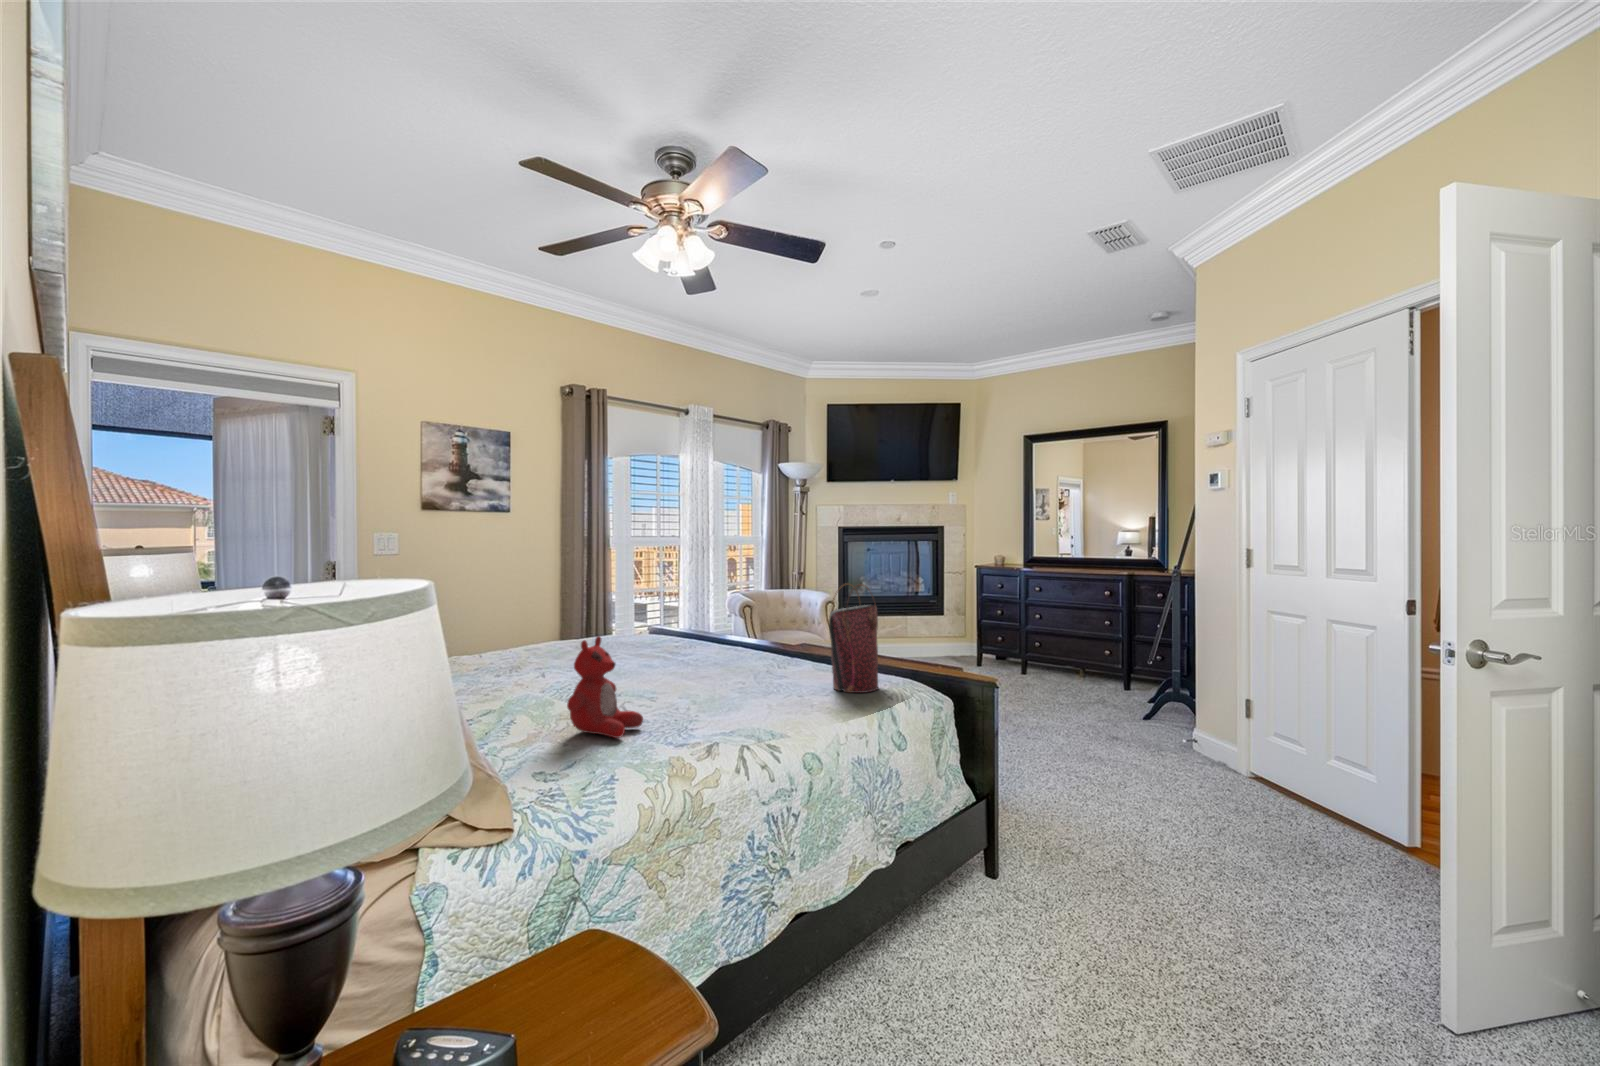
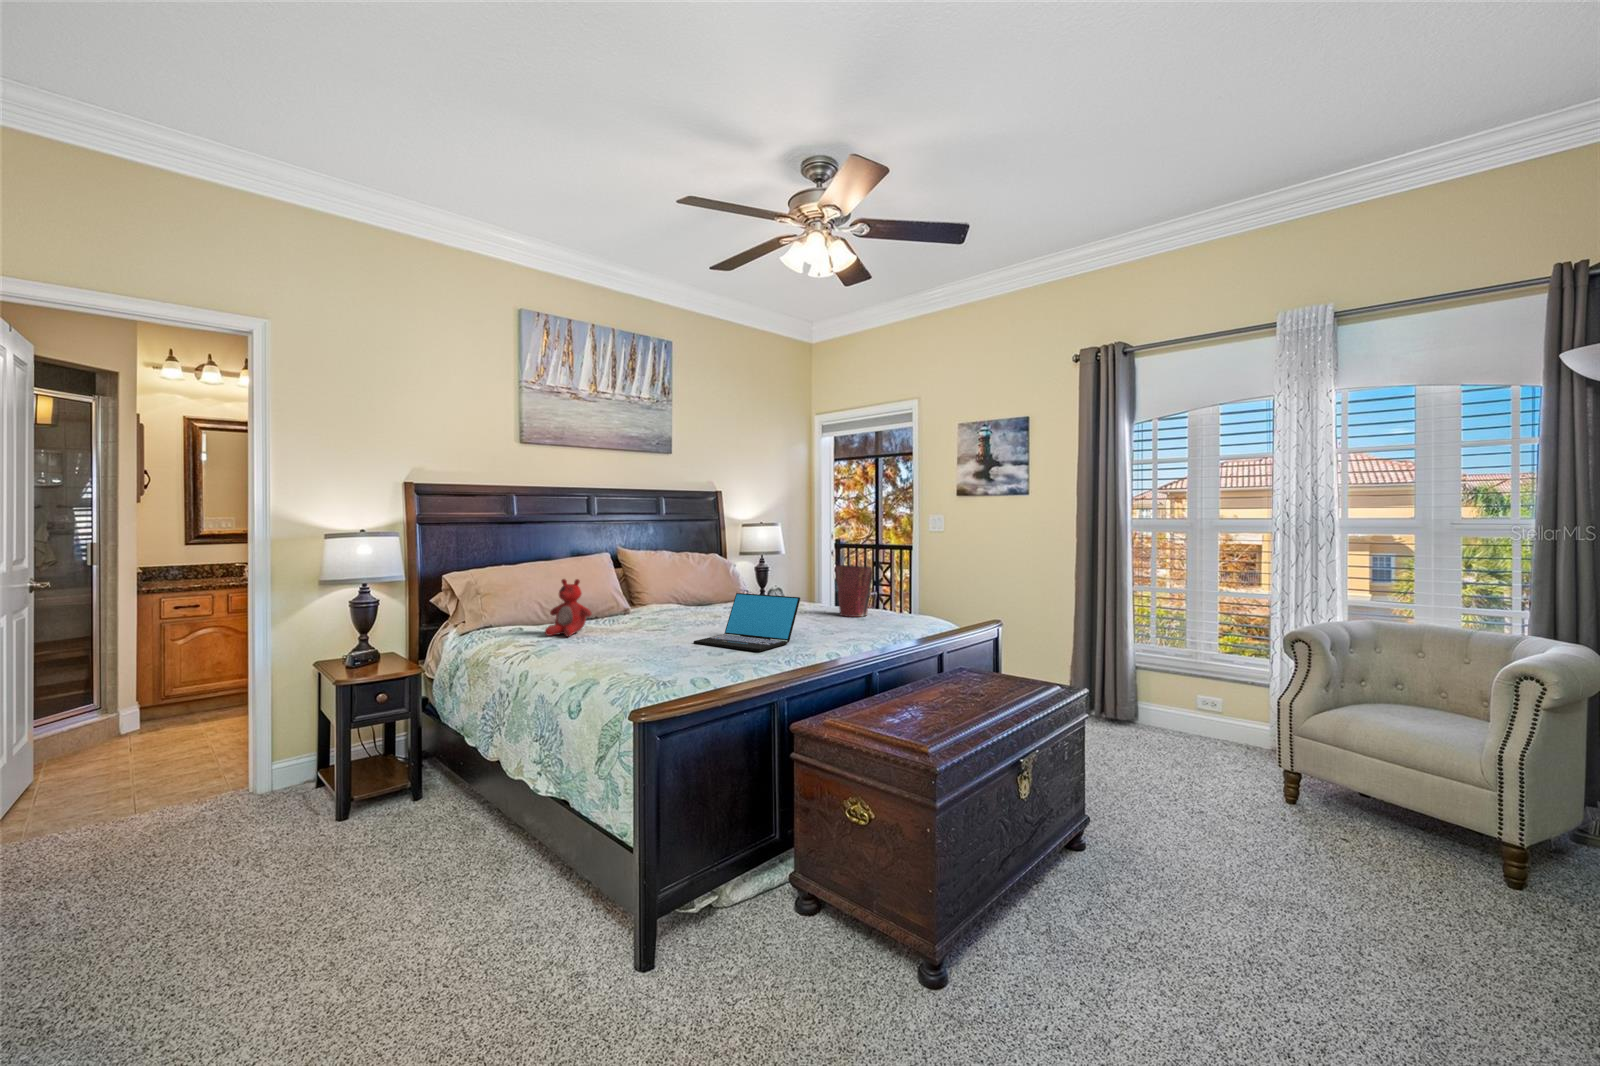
handbag: present [829,584,878,693] -> present [836,552,873,617]
laptop: none [653,613,774,682] -> present [694,593,800,651]

